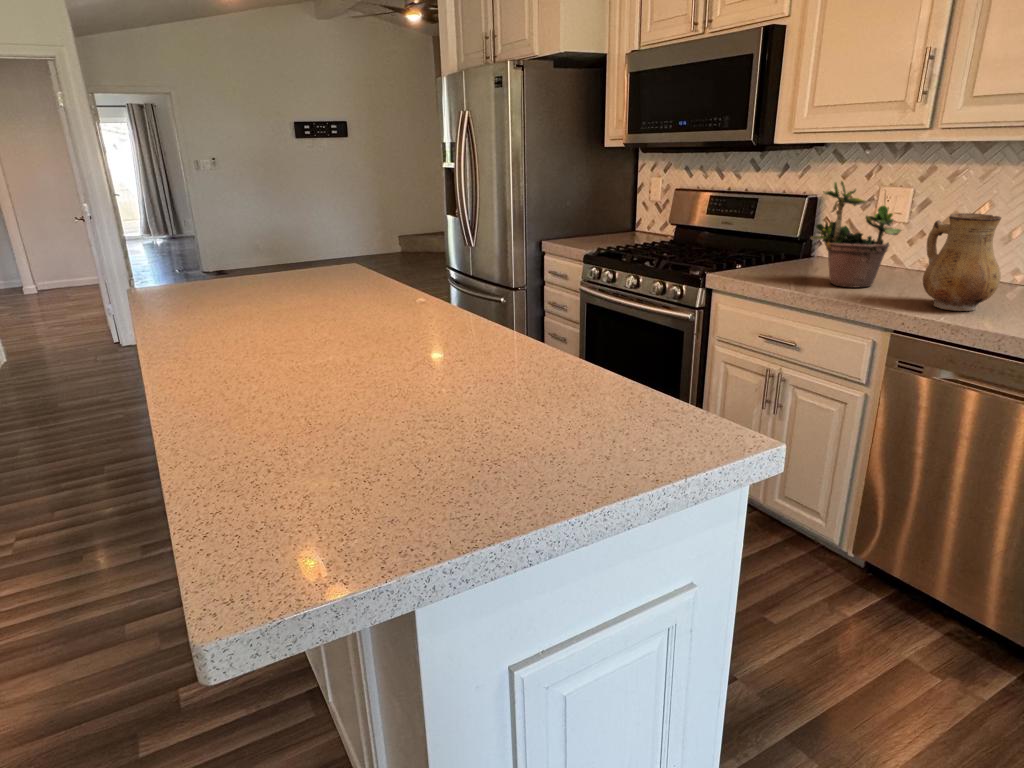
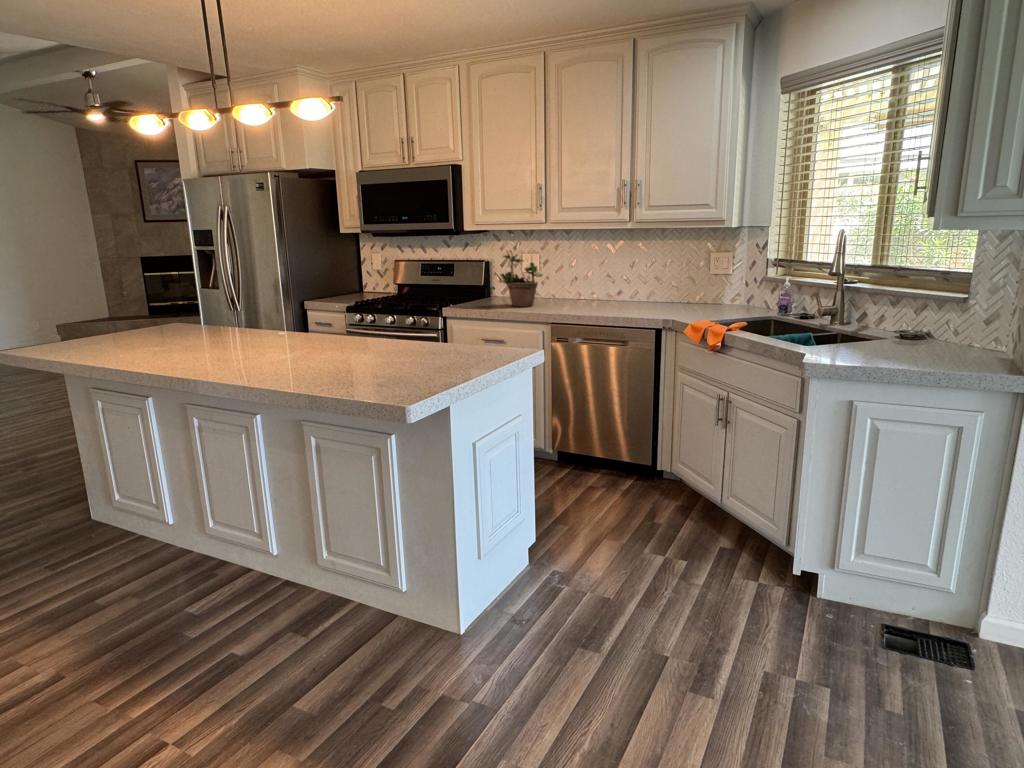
ceramic pitcher: present [923,213,1001,311] -> none [557,263,591,311]

